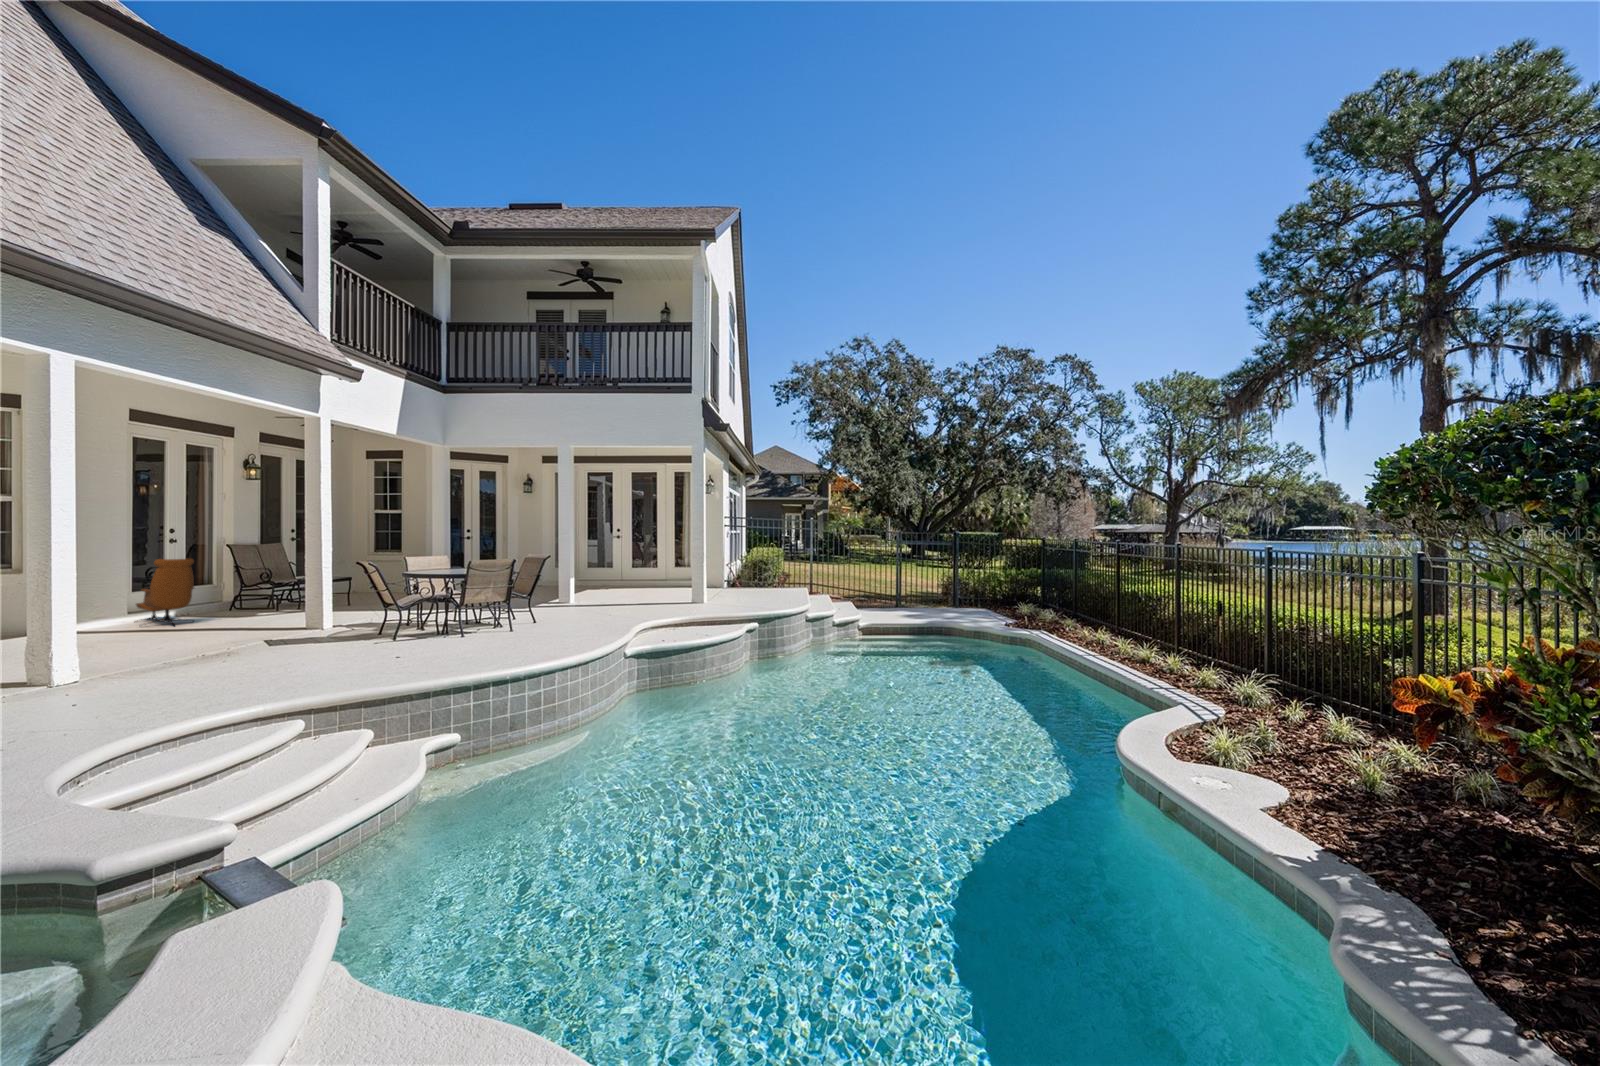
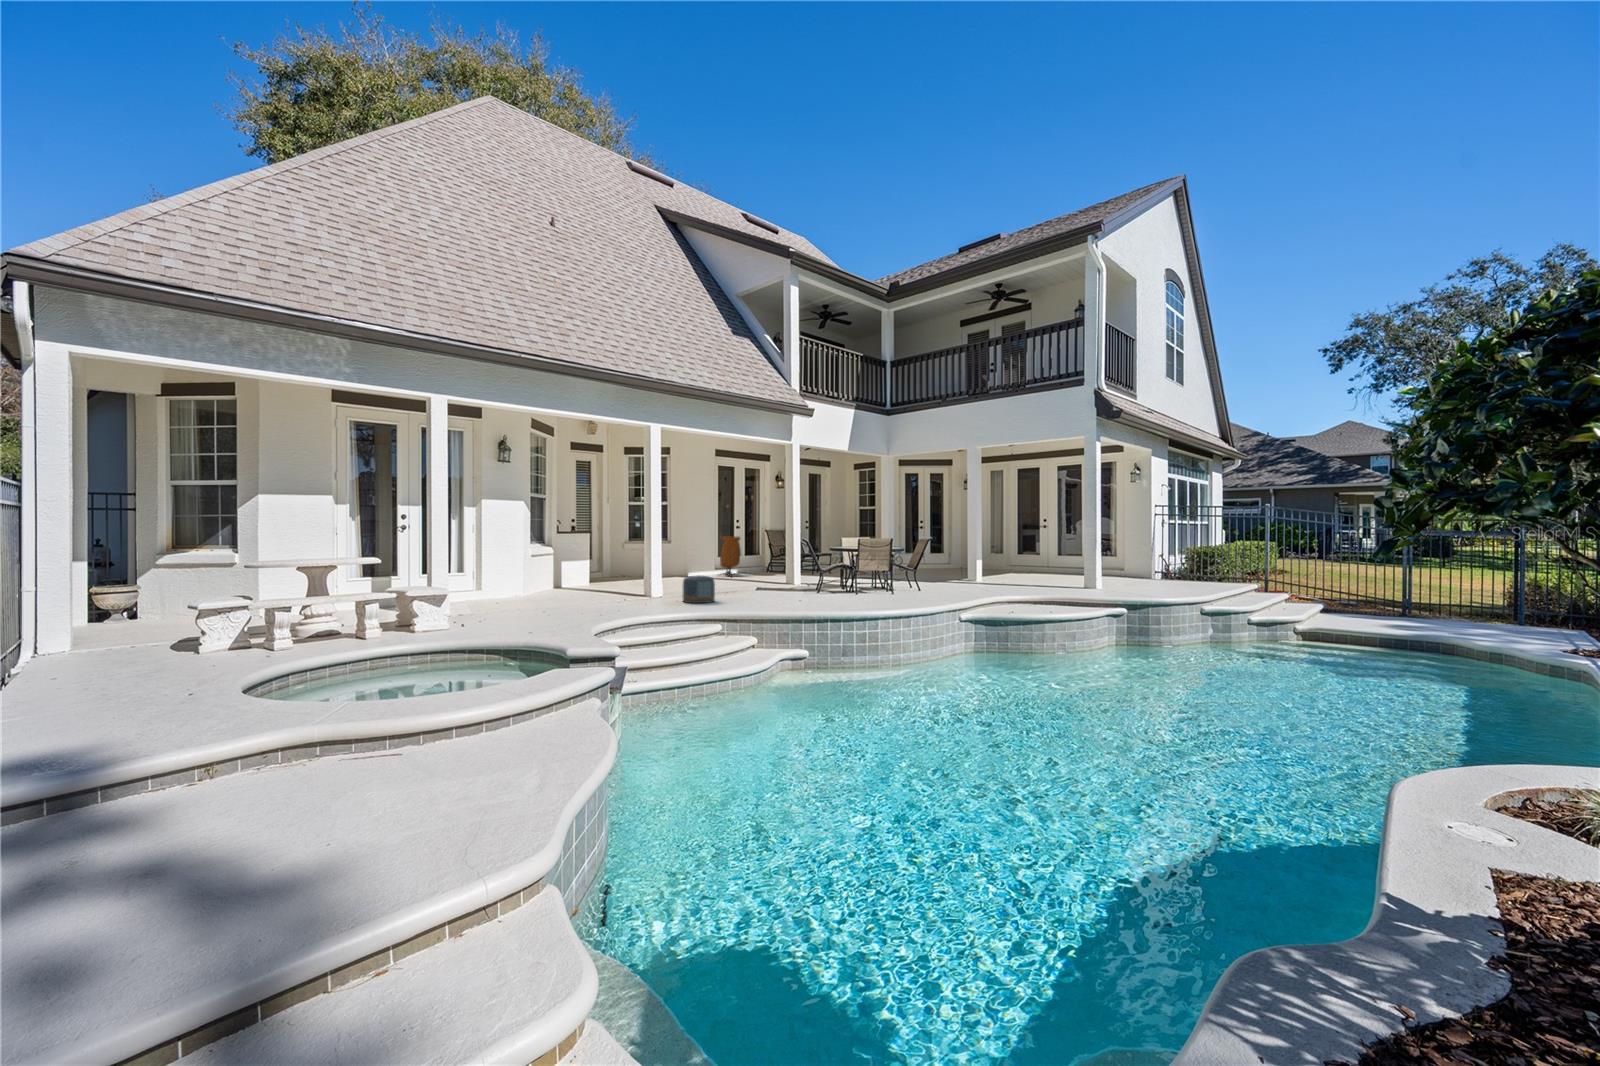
pouf: none [156,646,234,702] -> present [683,576,715,603]

